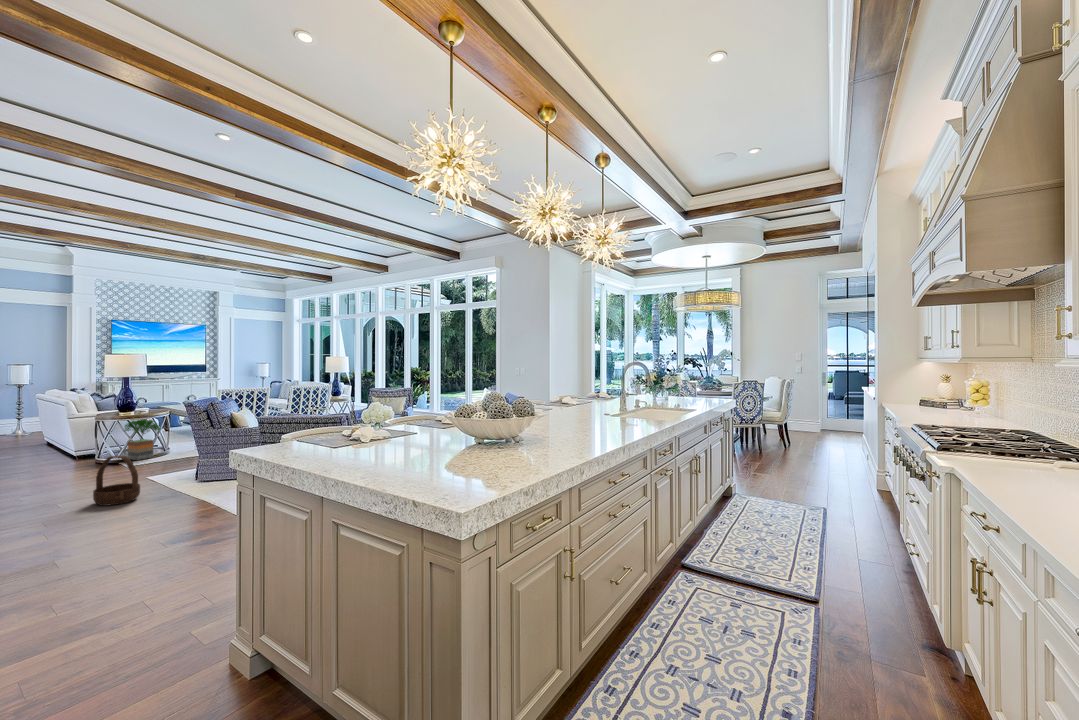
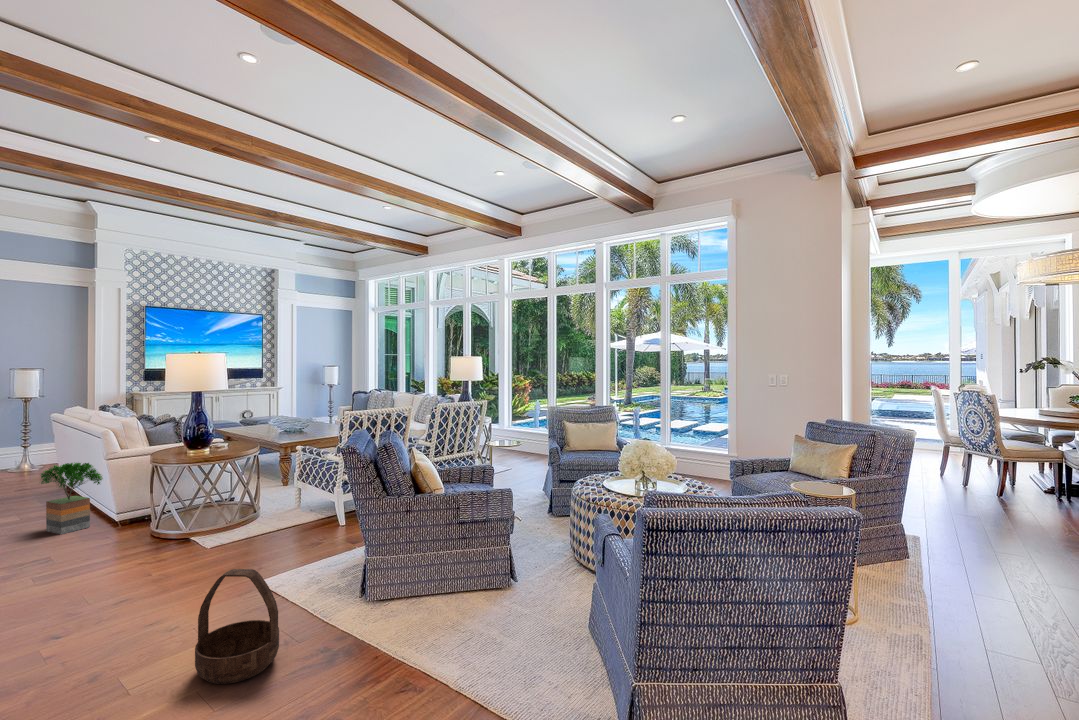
potted tree: present [125,419,160,460] -> present [41,463,103,534]

